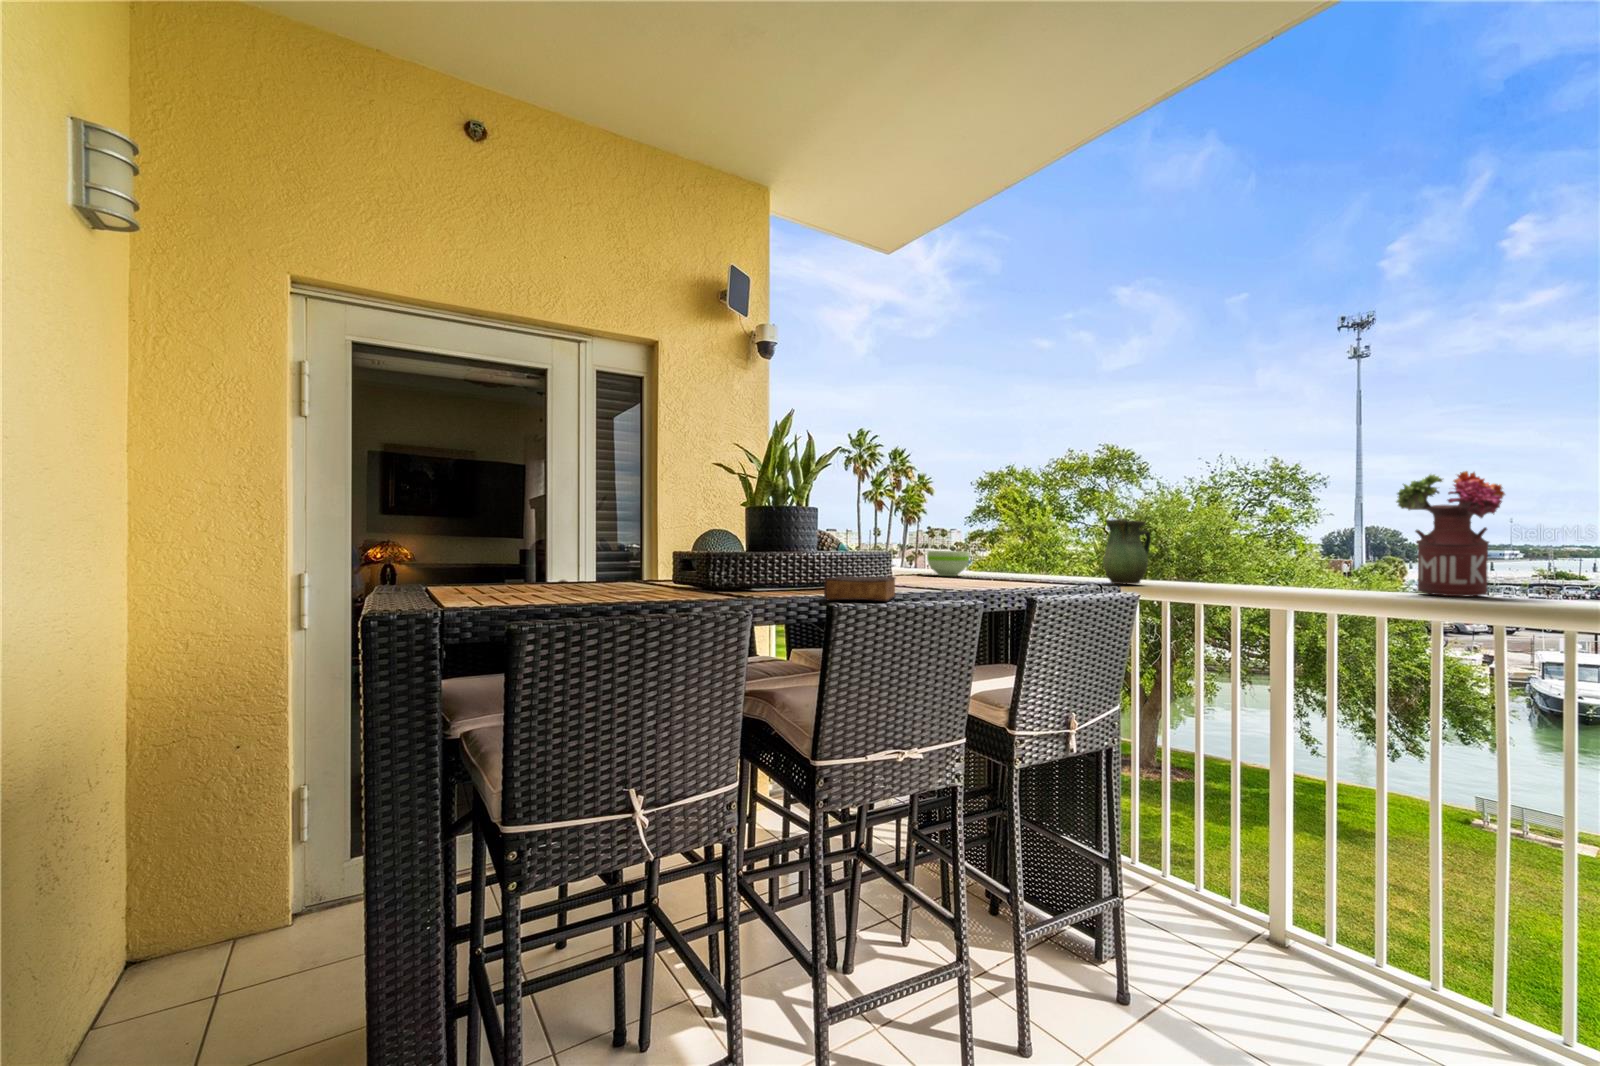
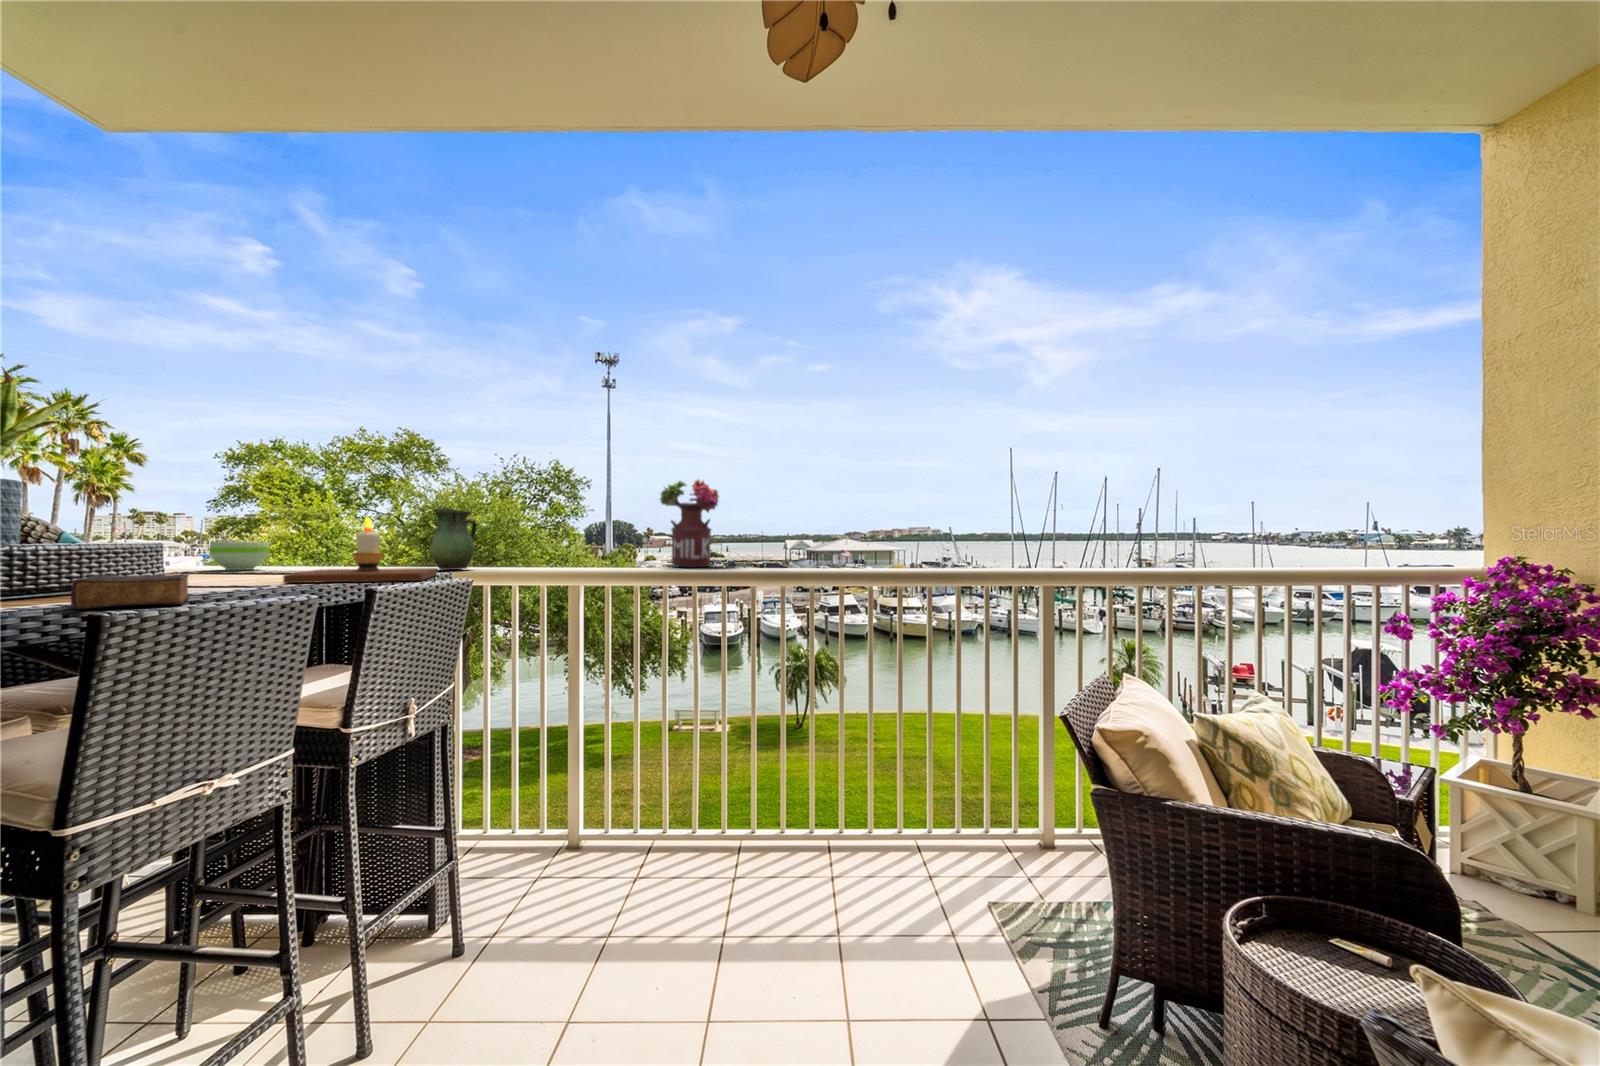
candle: none [968,528,1105,594] -> present [283,517,437,583]

